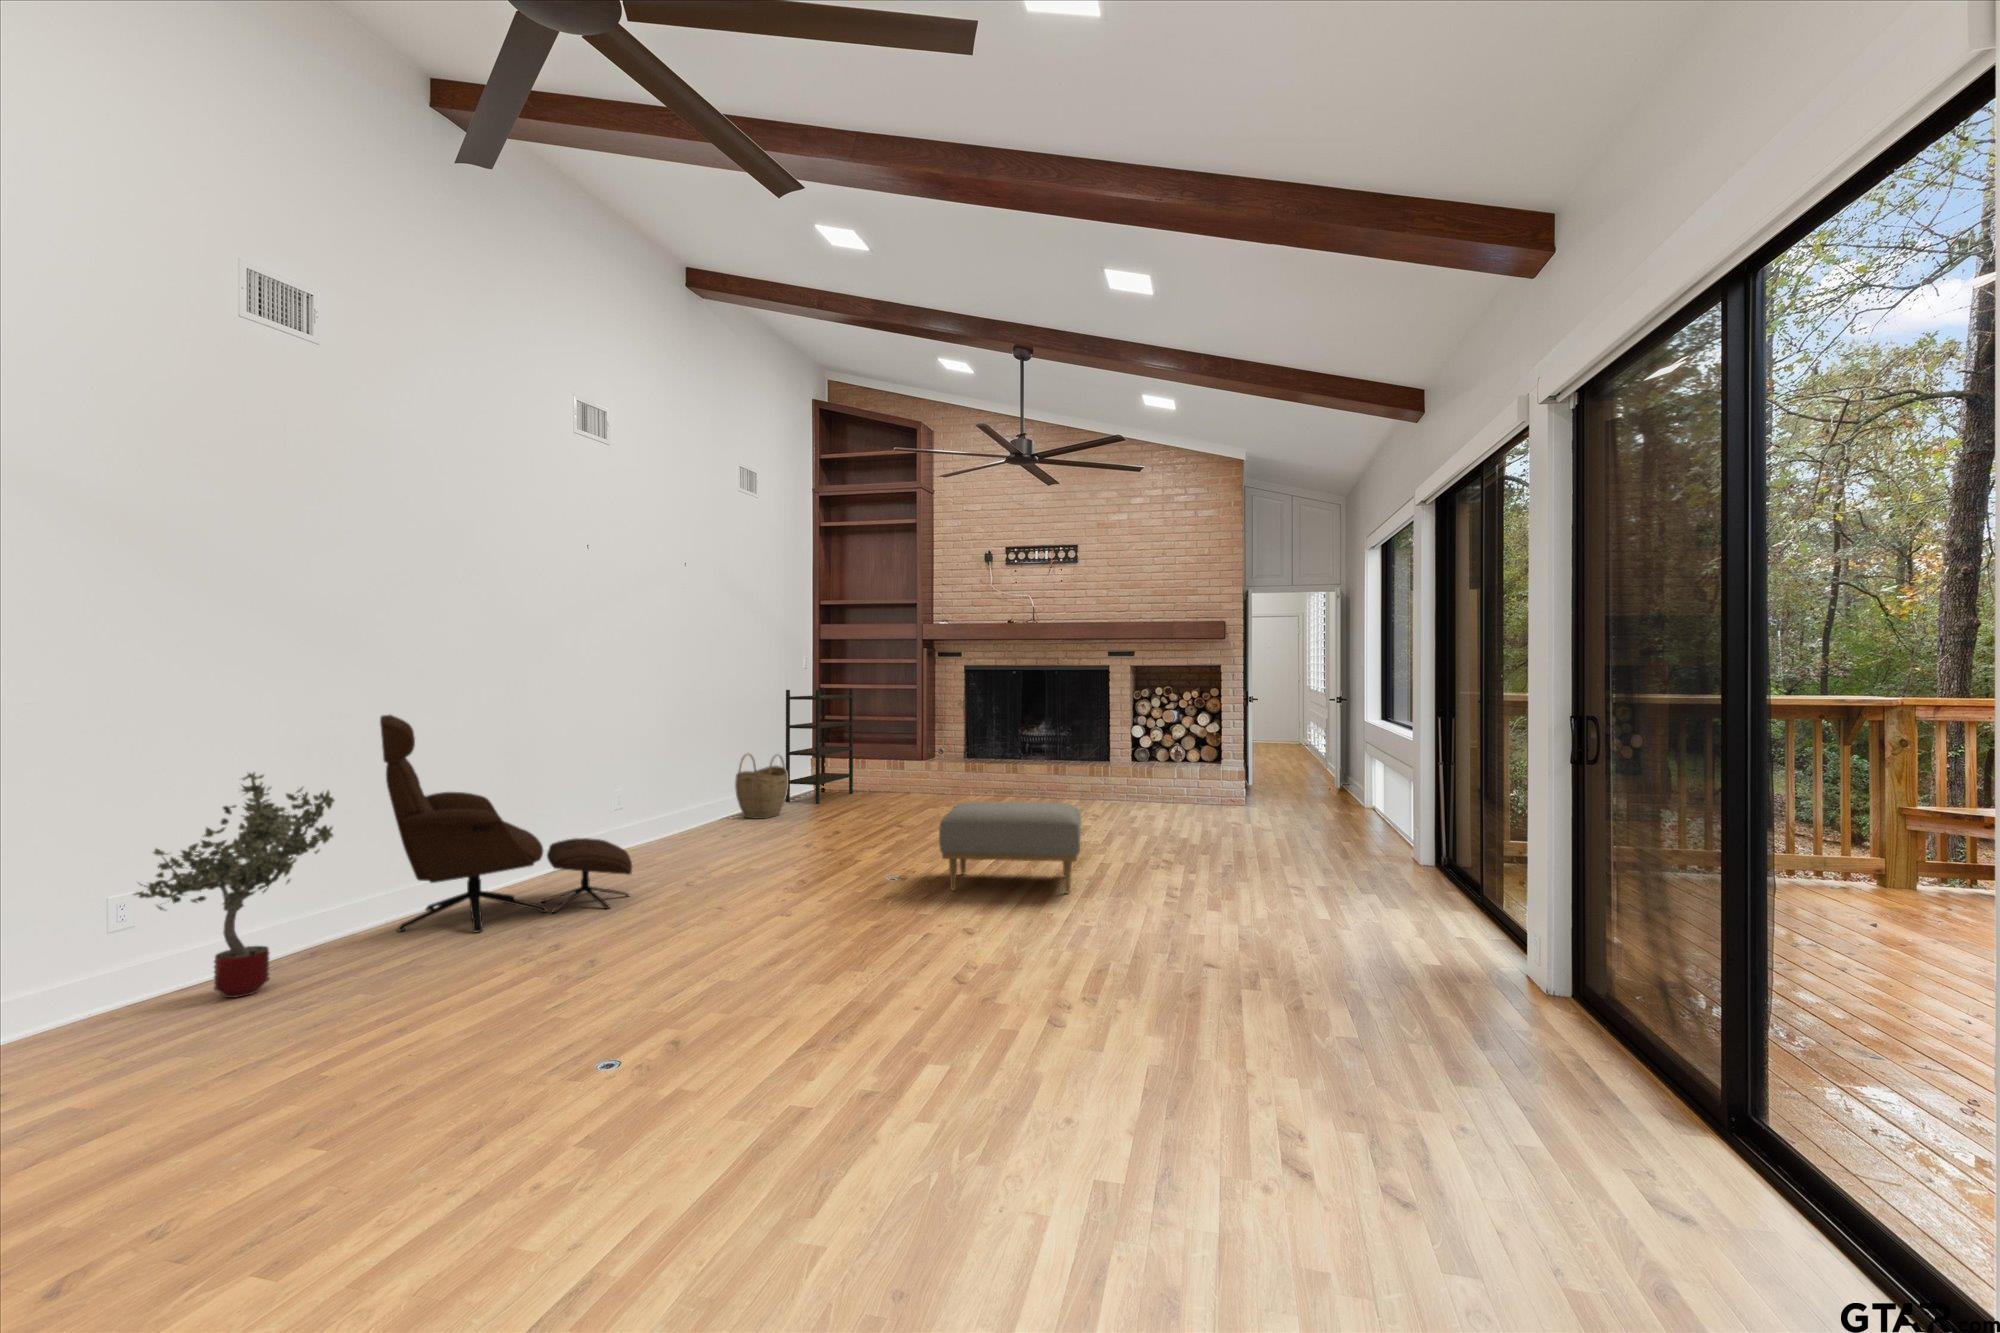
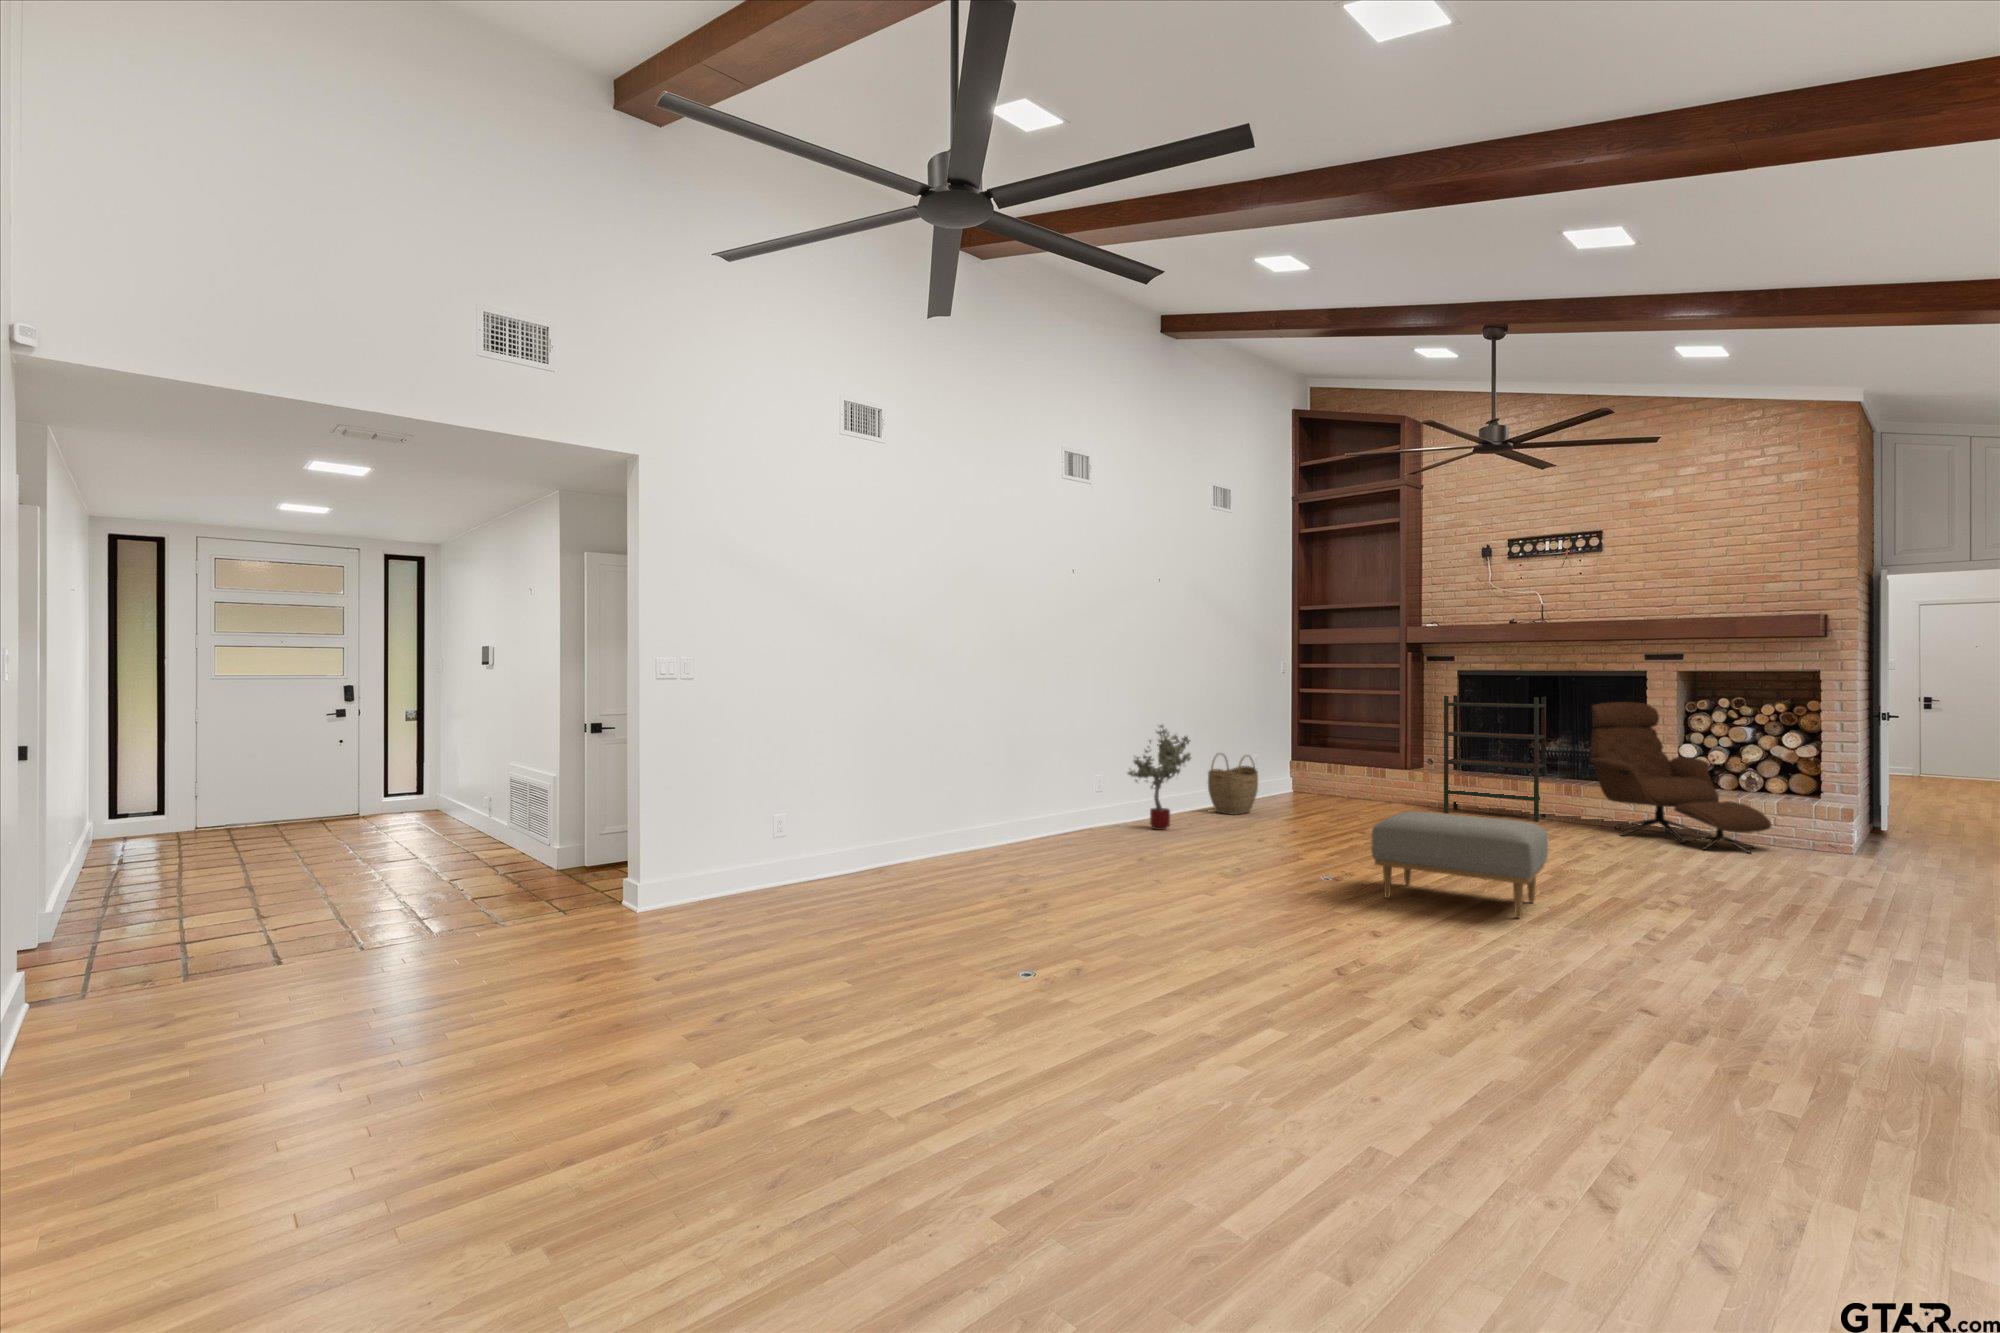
bookshelf: present [786,689,853,804] -> present [1444,695,1546,821]
lounge chair: present [380,715,632,932] -> present [1590,702,1771,853]
potted tree: present [134,773,334,998] -> present [1128,725,1191,830]

